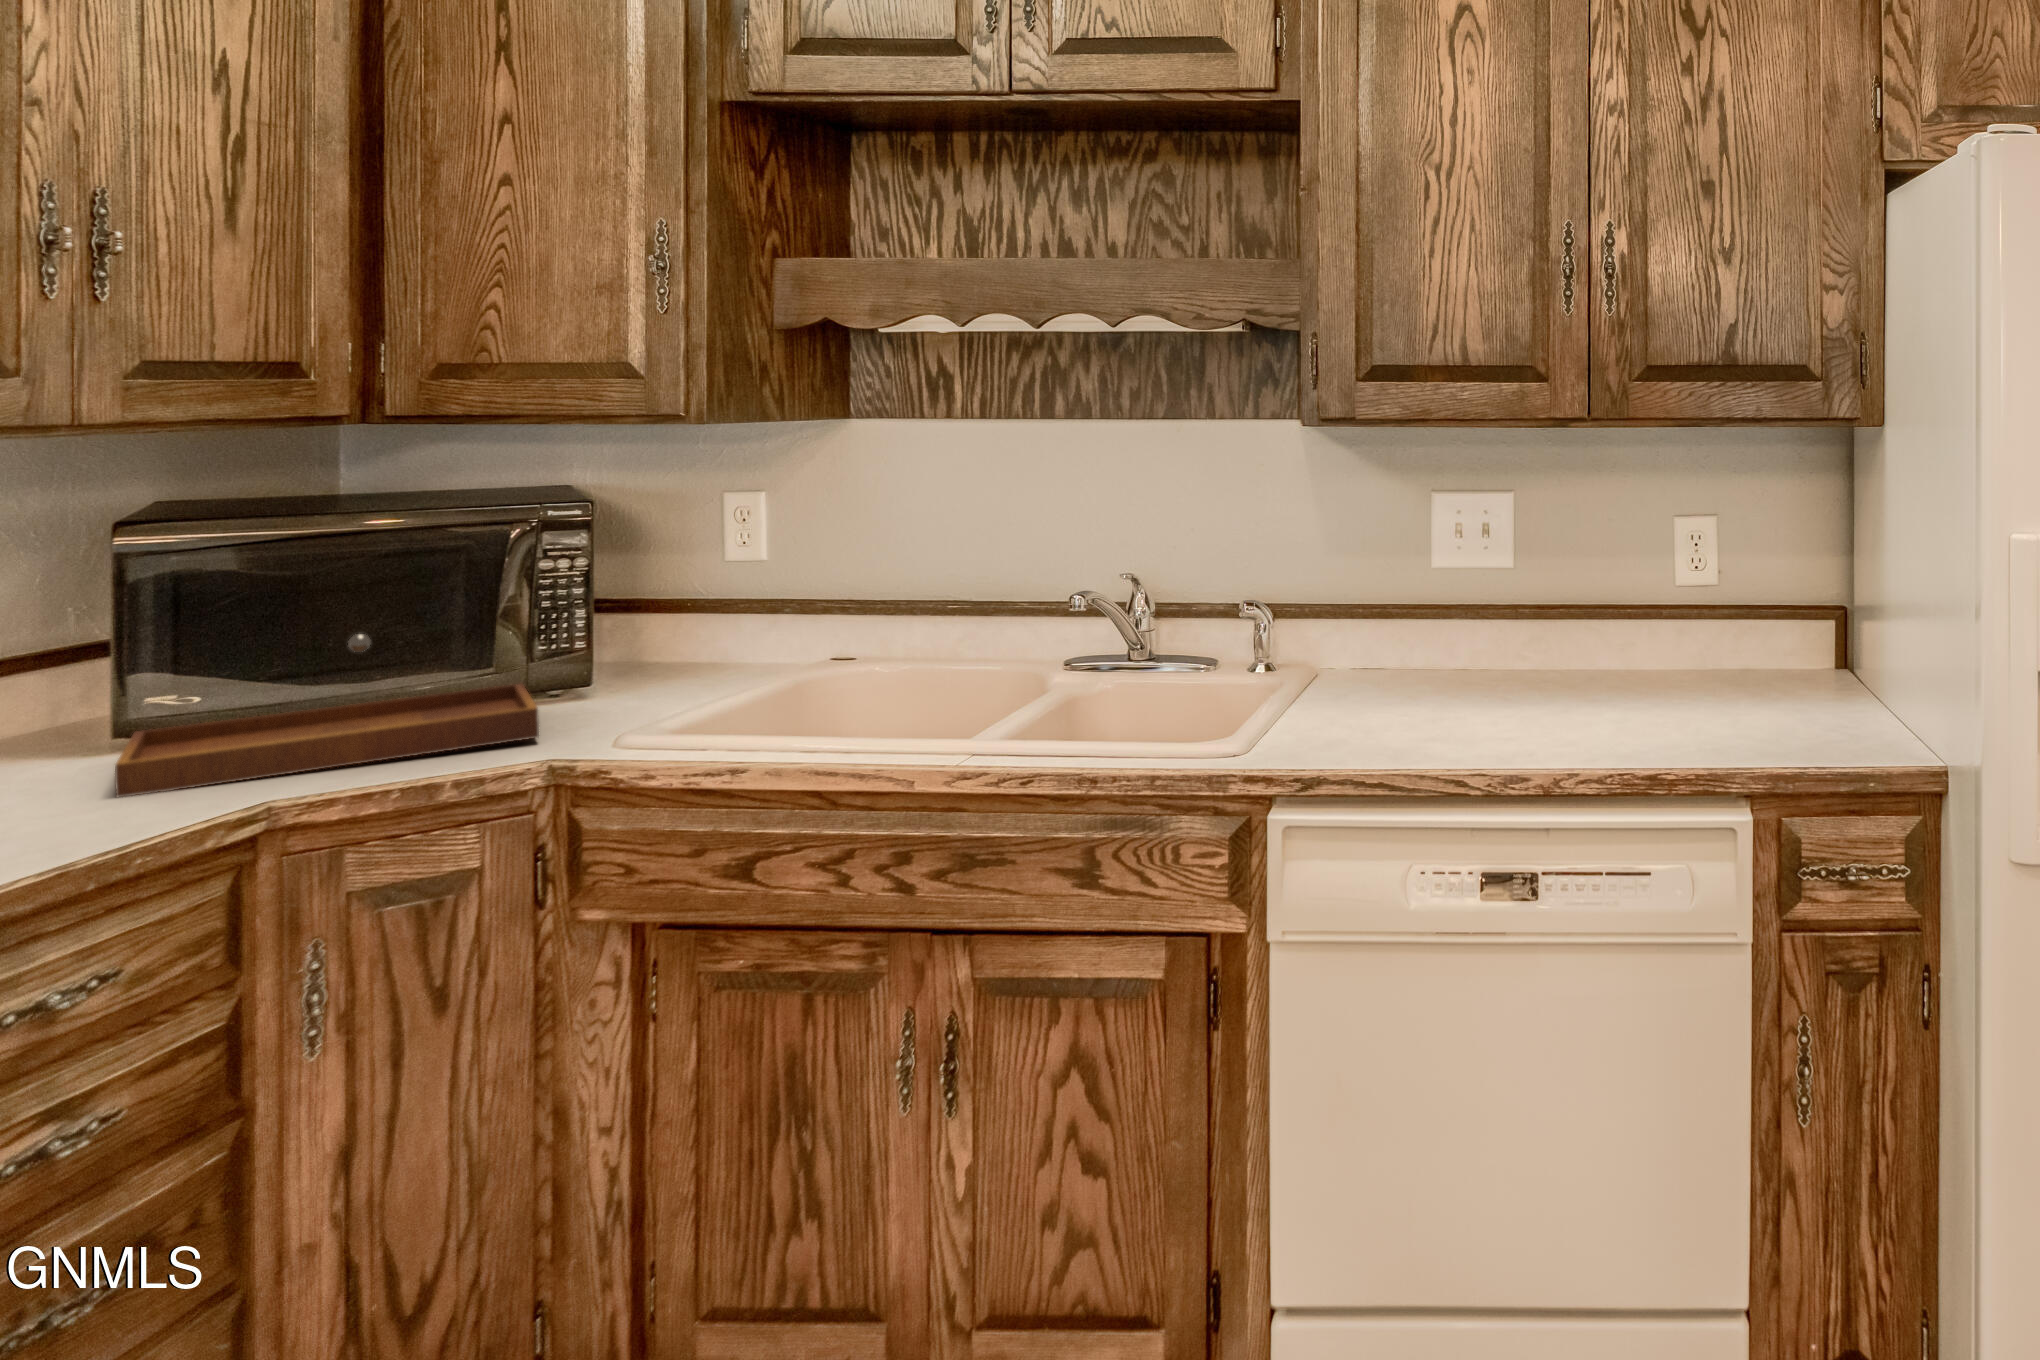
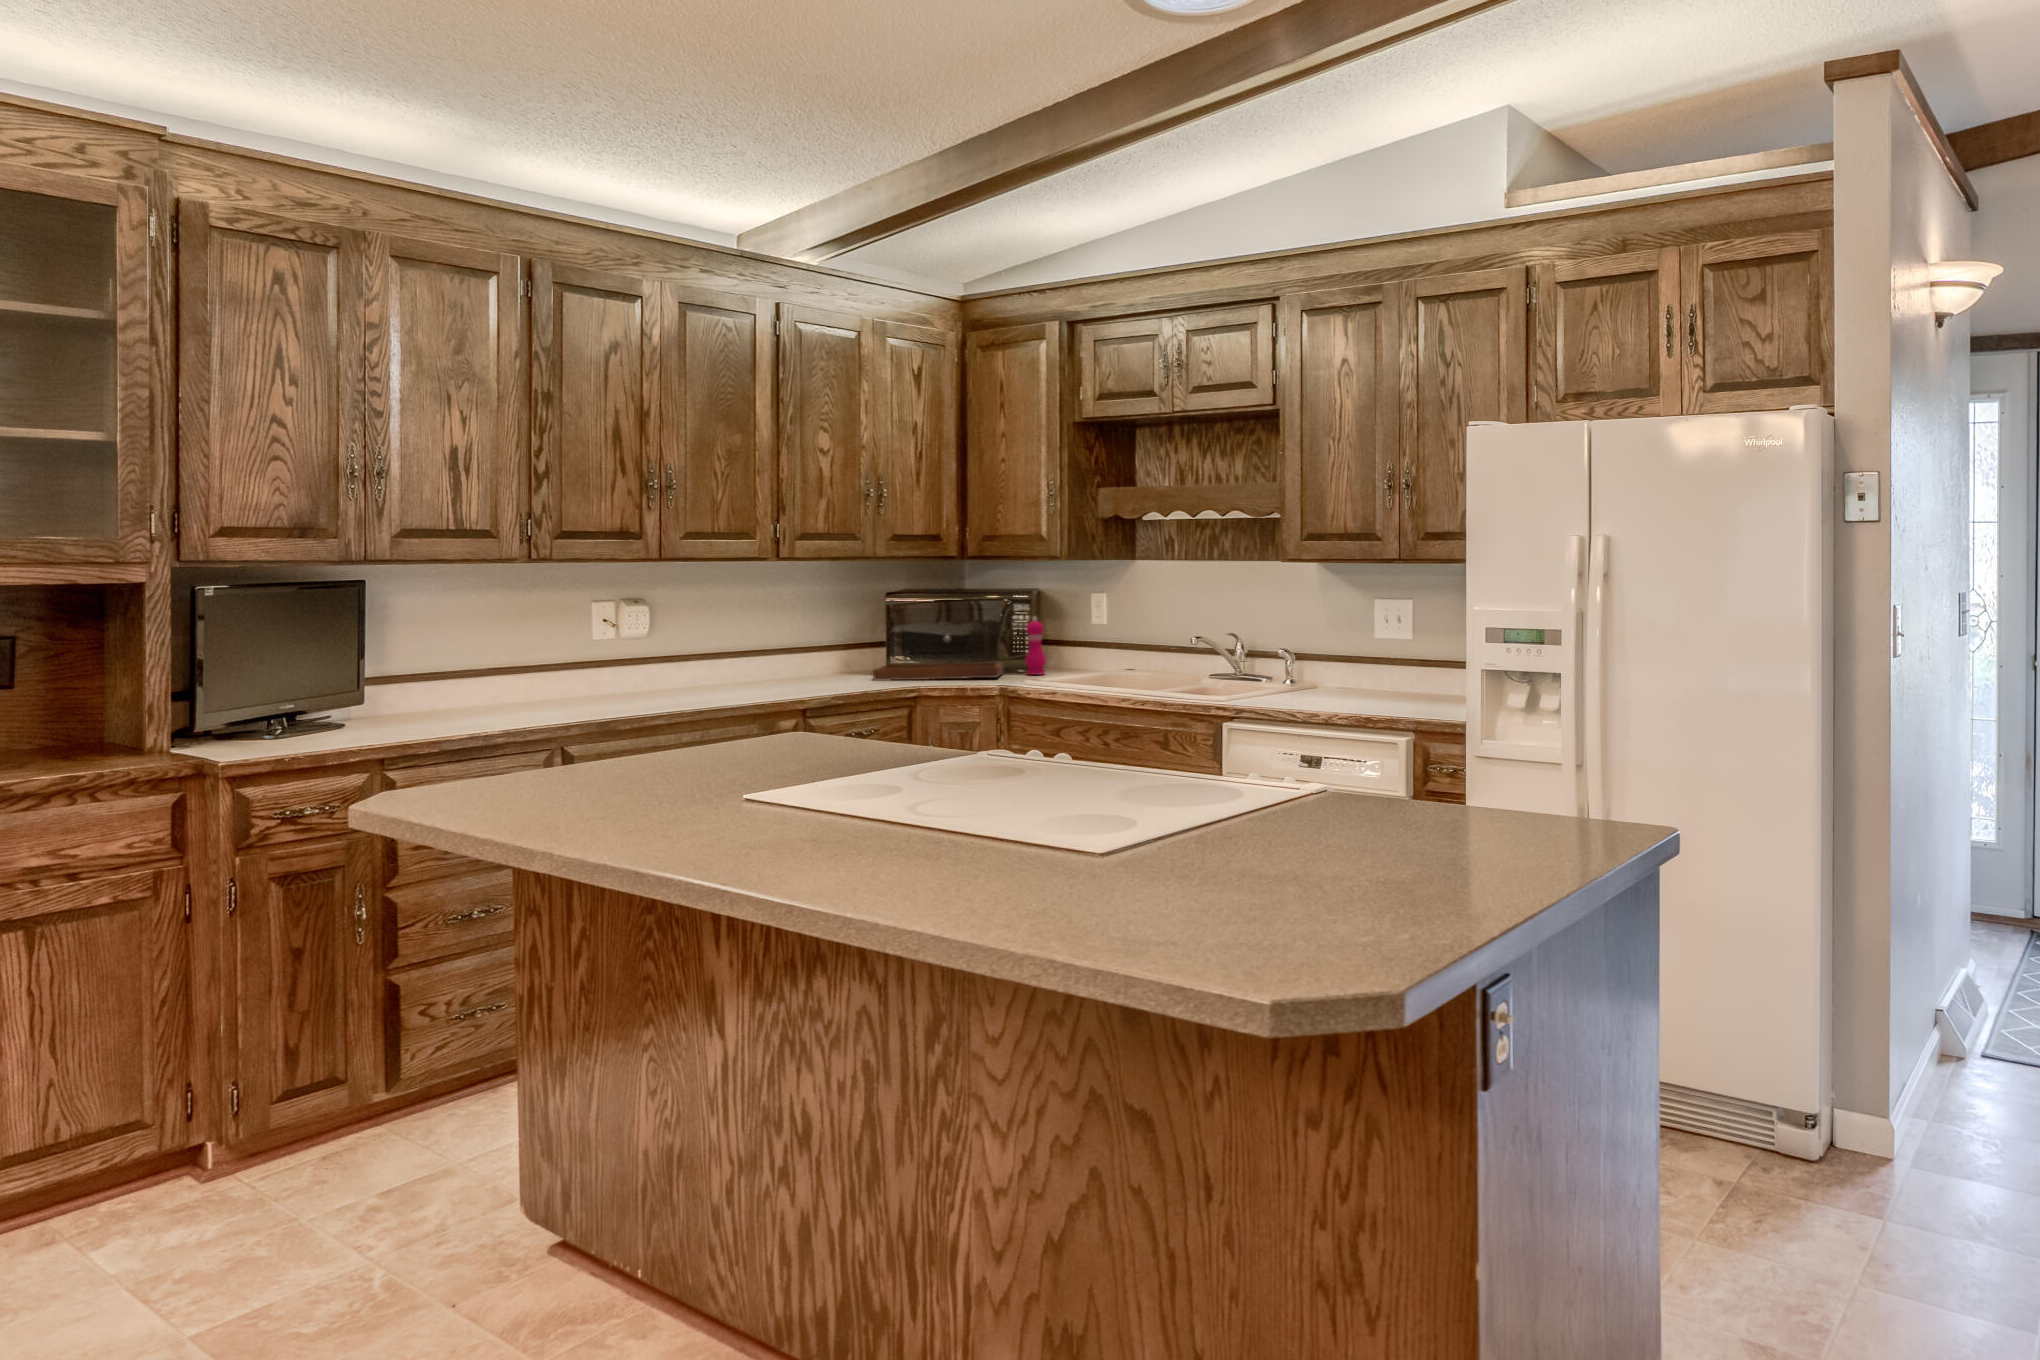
pepper mill: none [589,564,648,710] -> present [1025,617,1046,675]

